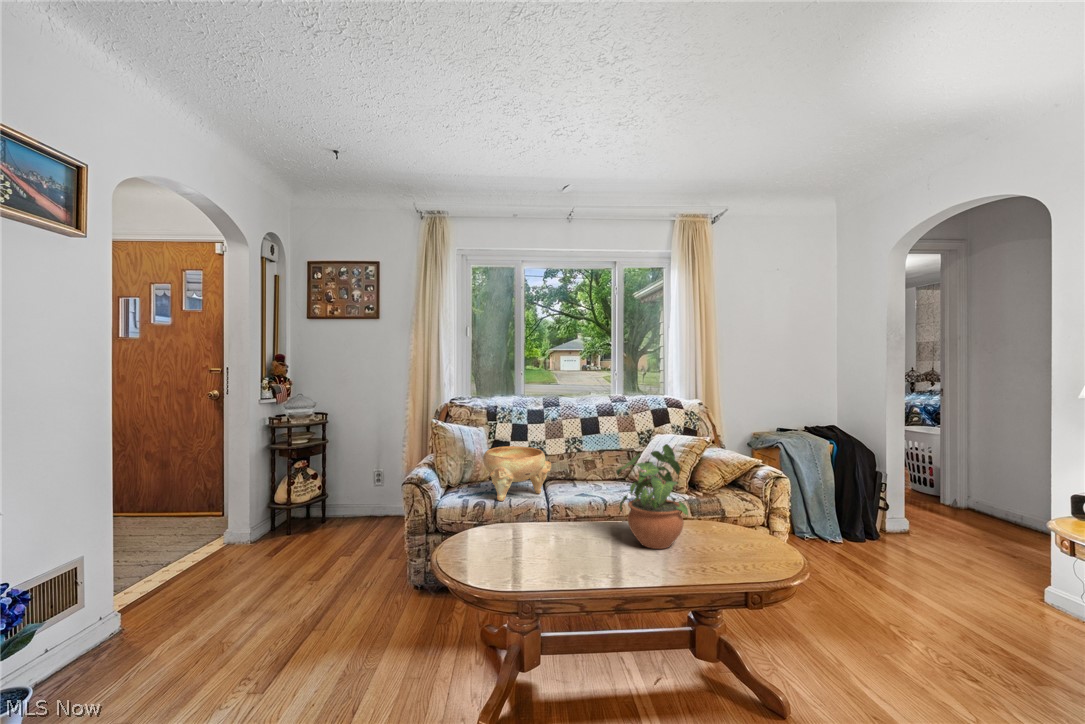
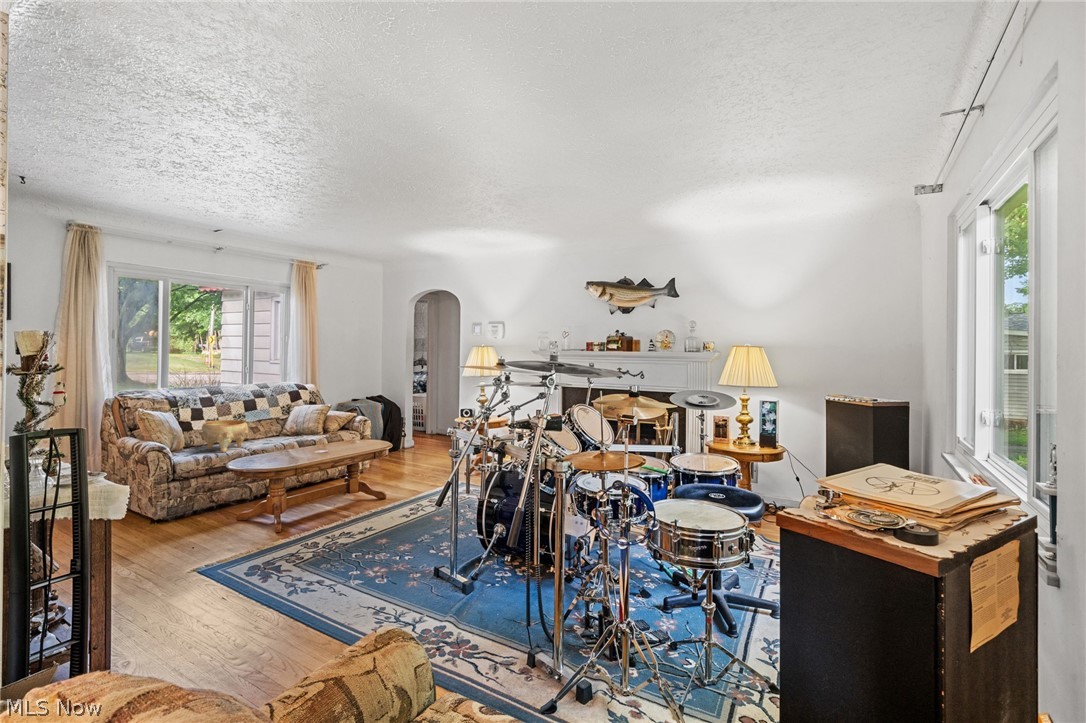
potted plant: present [616,444,688,549] -> none [316,405,352,450]

